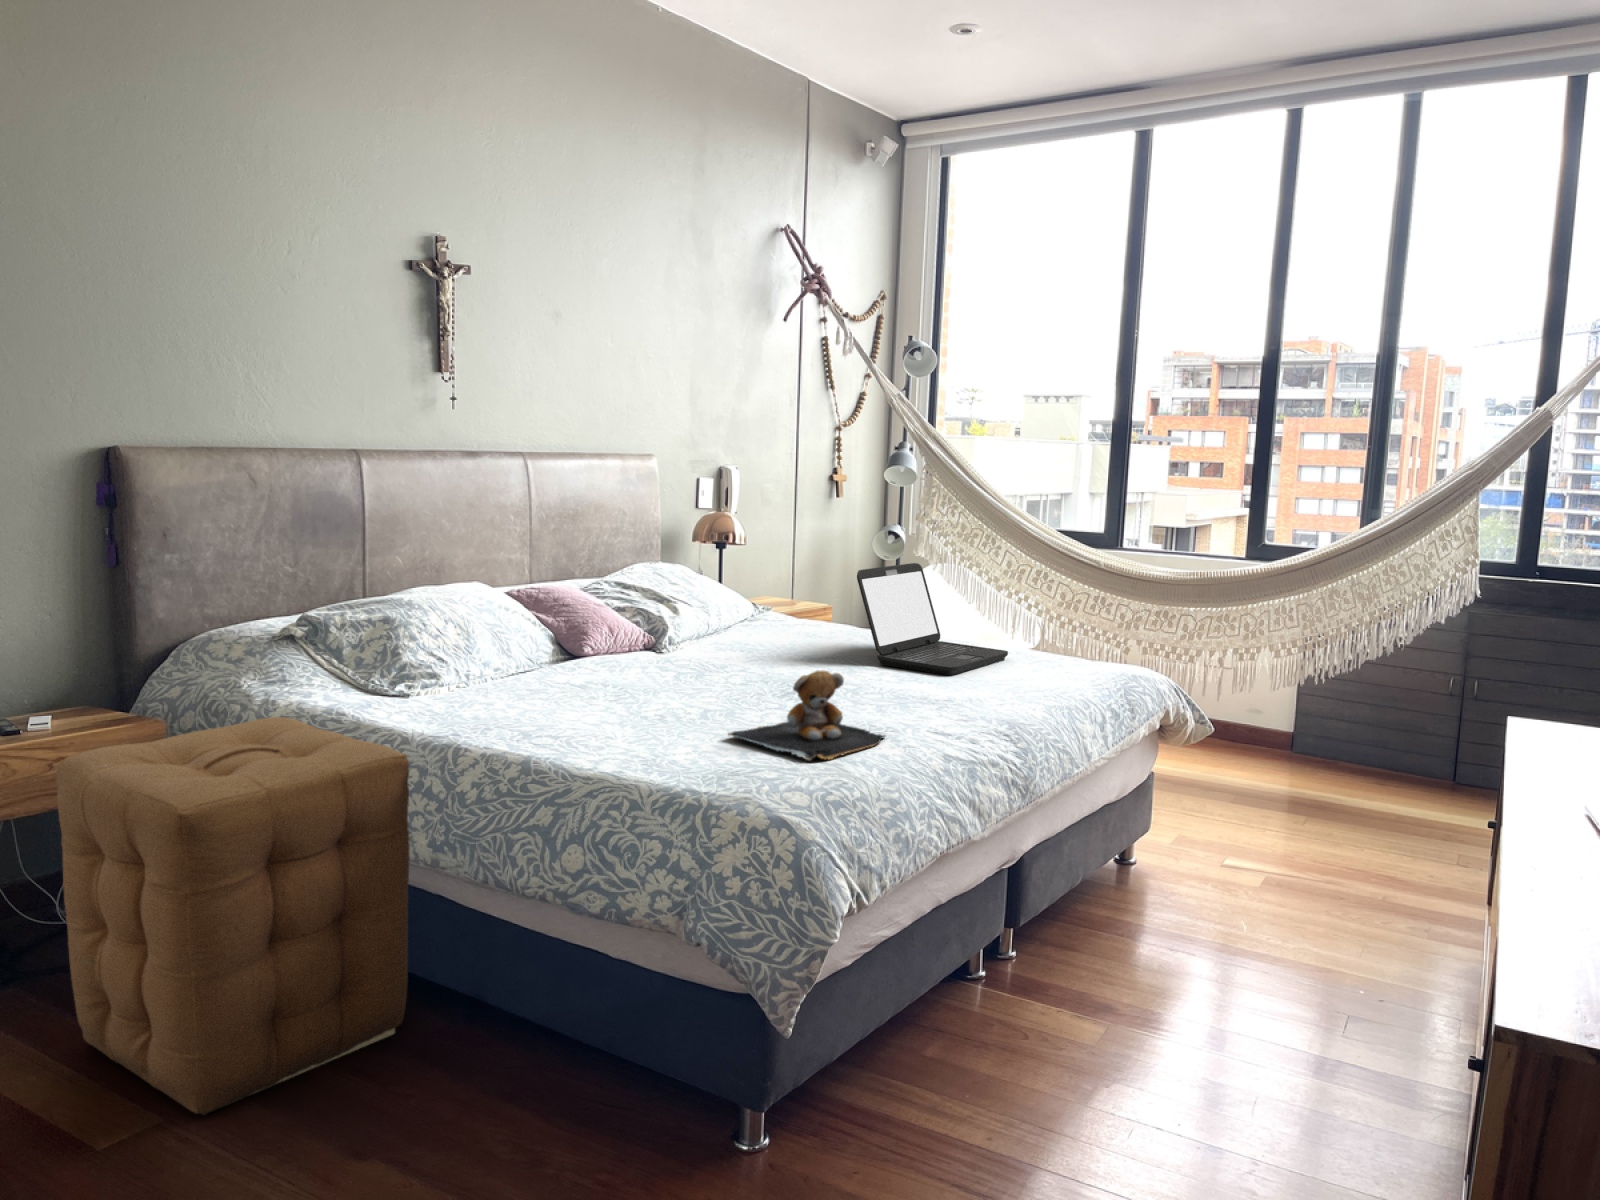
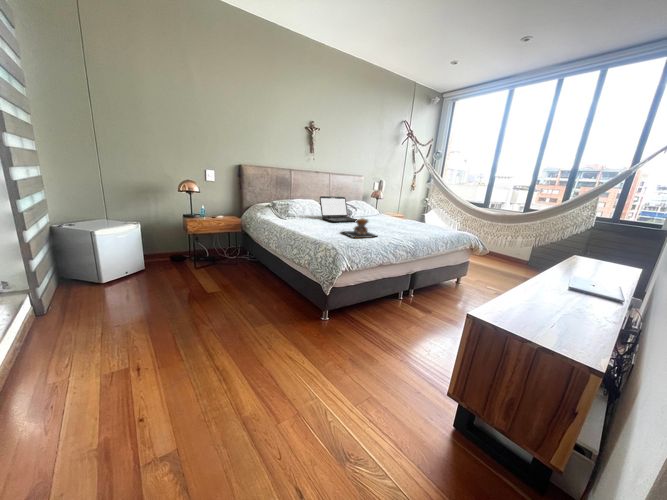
laptop: present [857,563,1008,675] -> present [320,196,356,223]
ottoman: present [56,717,410,1114] -> none [210,219,272,291]

